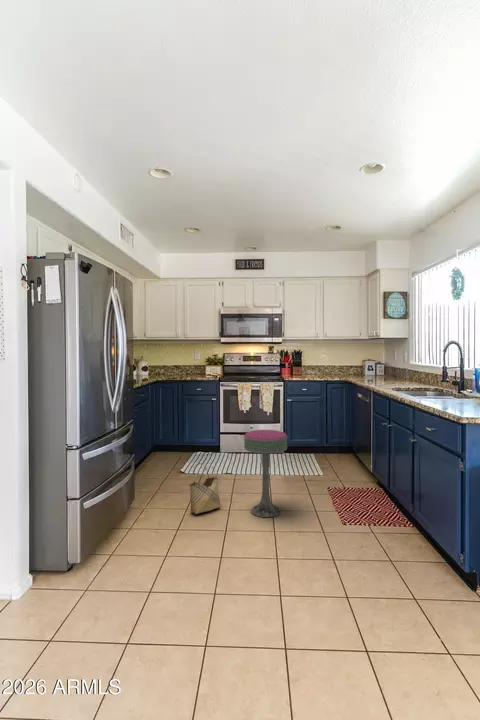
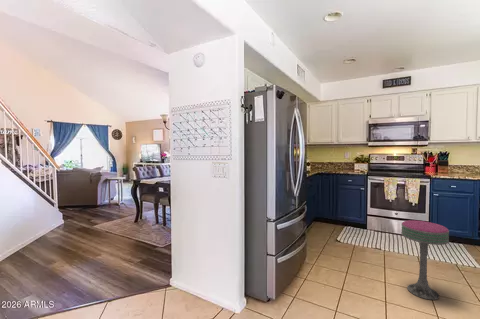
woven basket: present [190,463,220,514] -> none [351,240,376,280]

